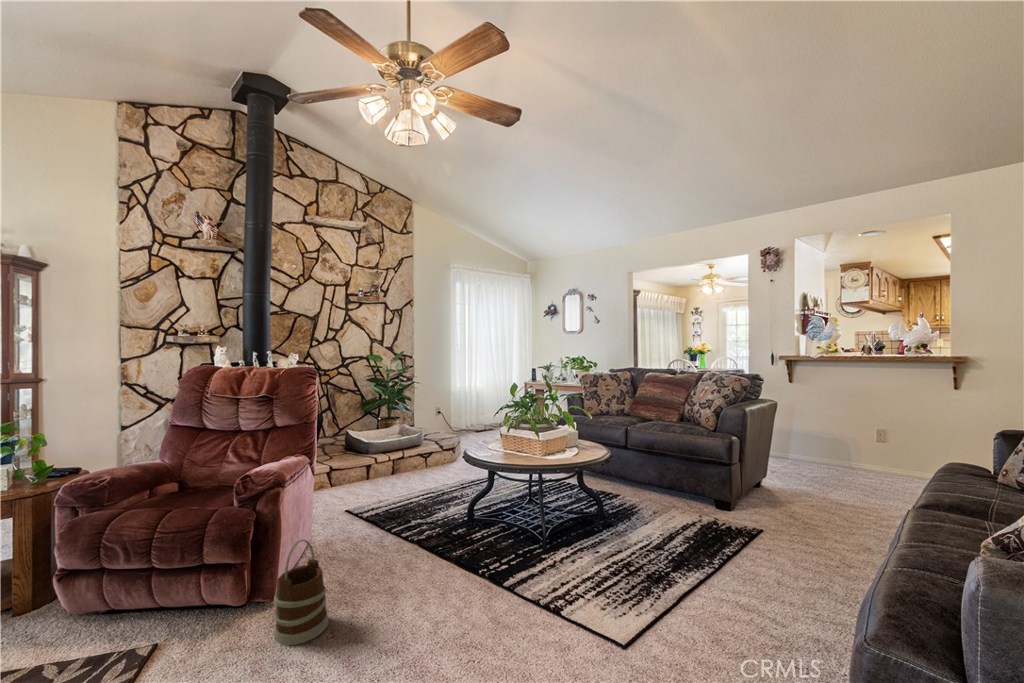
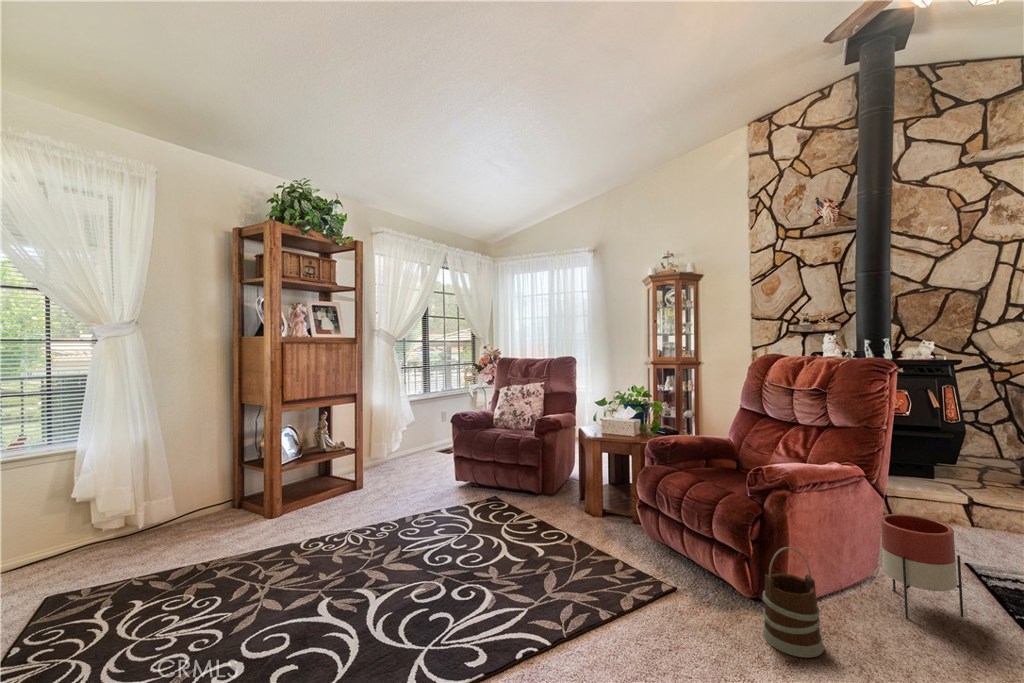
planter: none [324,481,371,562] -> present [881,514,964,618]

